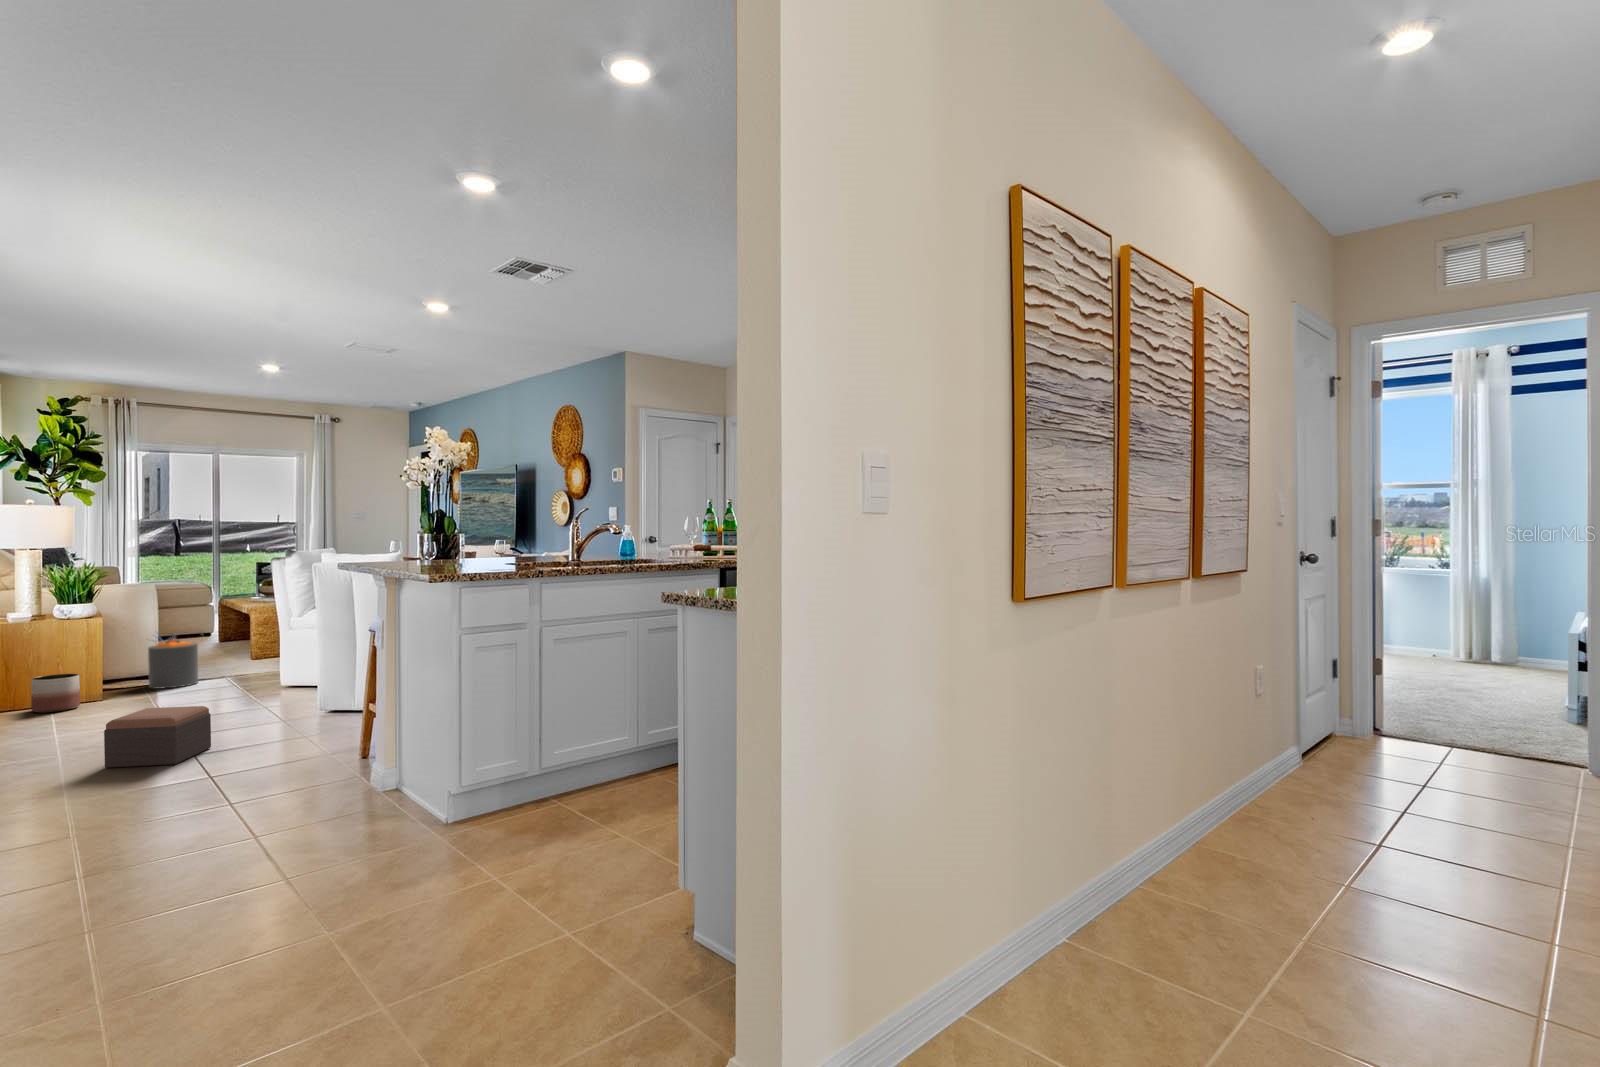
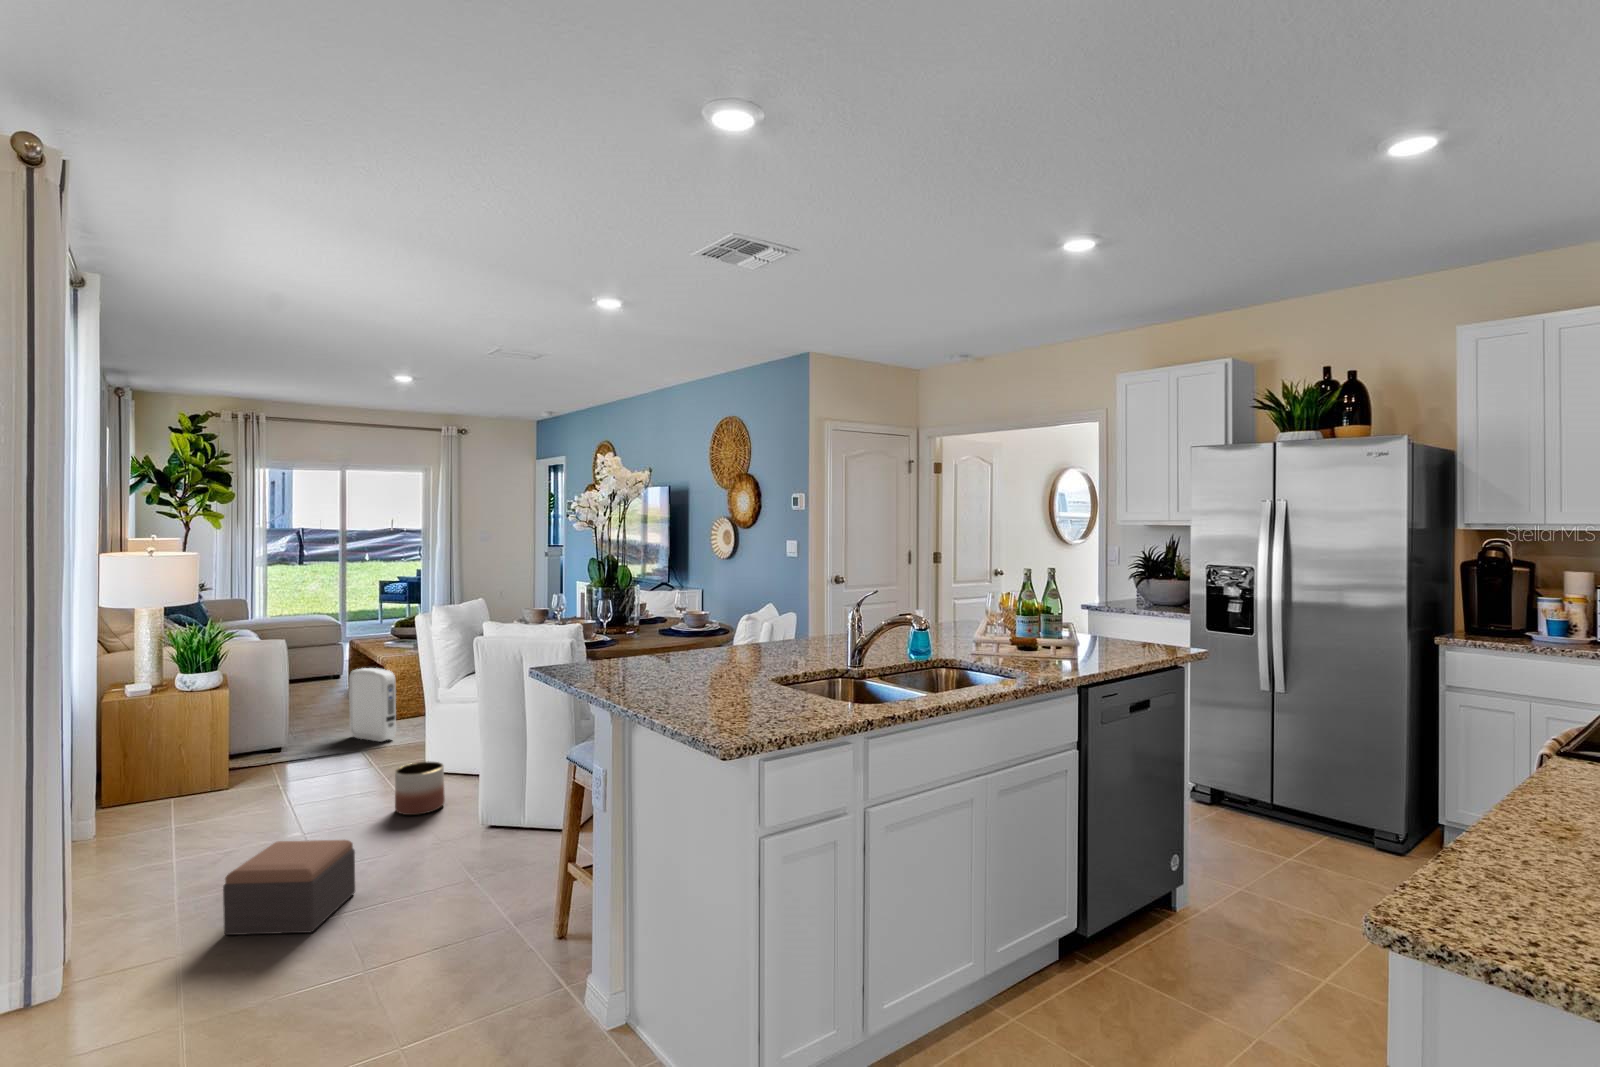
air purifier: none [213,614,256,677] -> present [349,668,396,741]
trash can: present [147,636,198,689] -> none [275,690,334,761]
planter: present [31,674,80,713] -> present [395,761,445,815]

